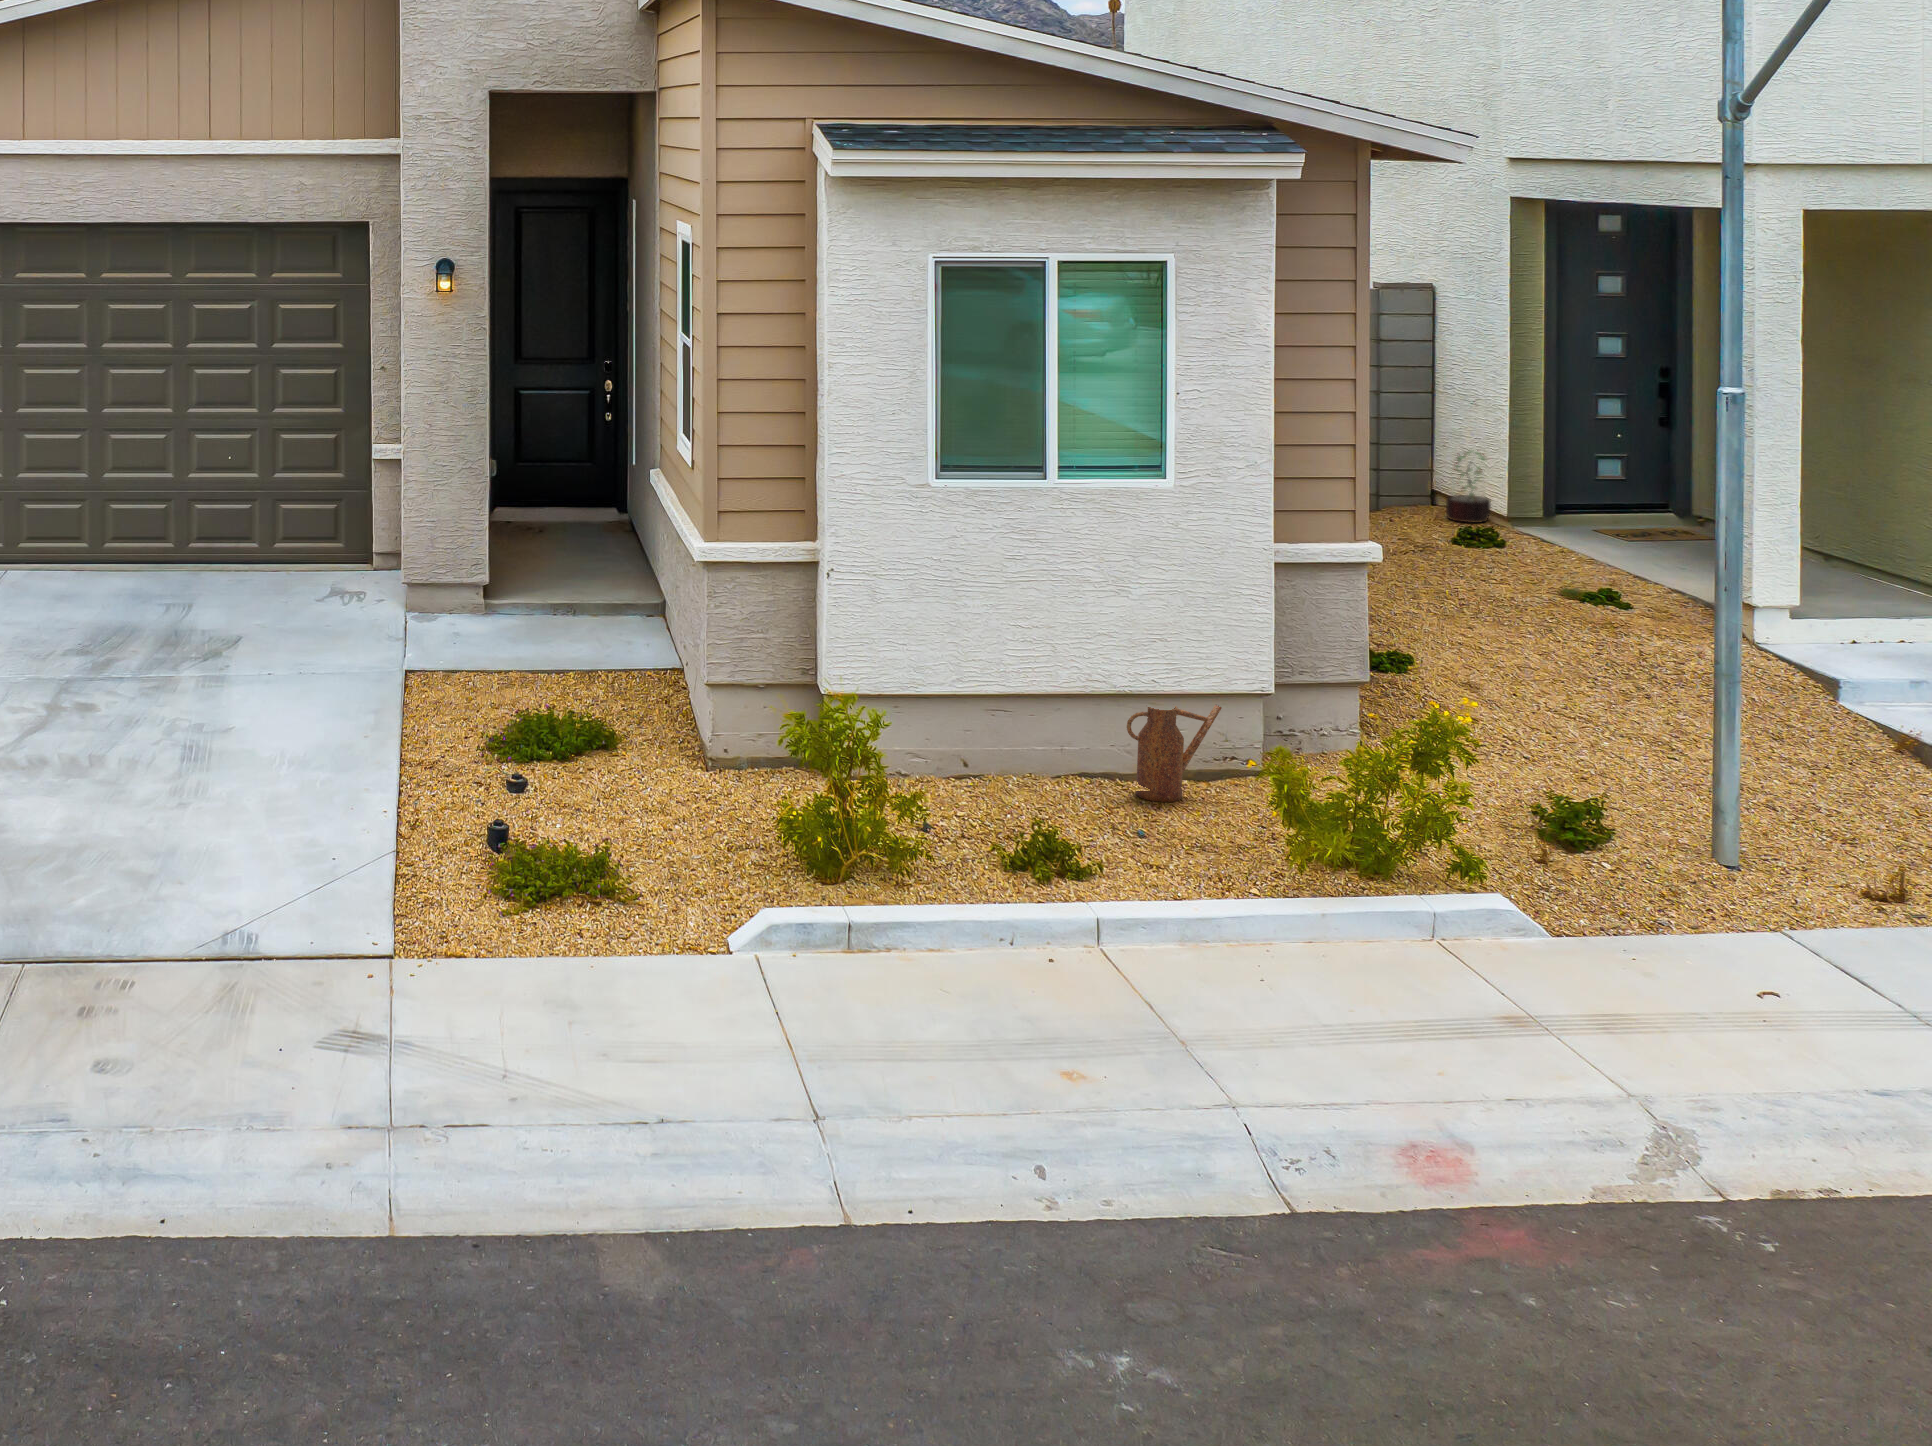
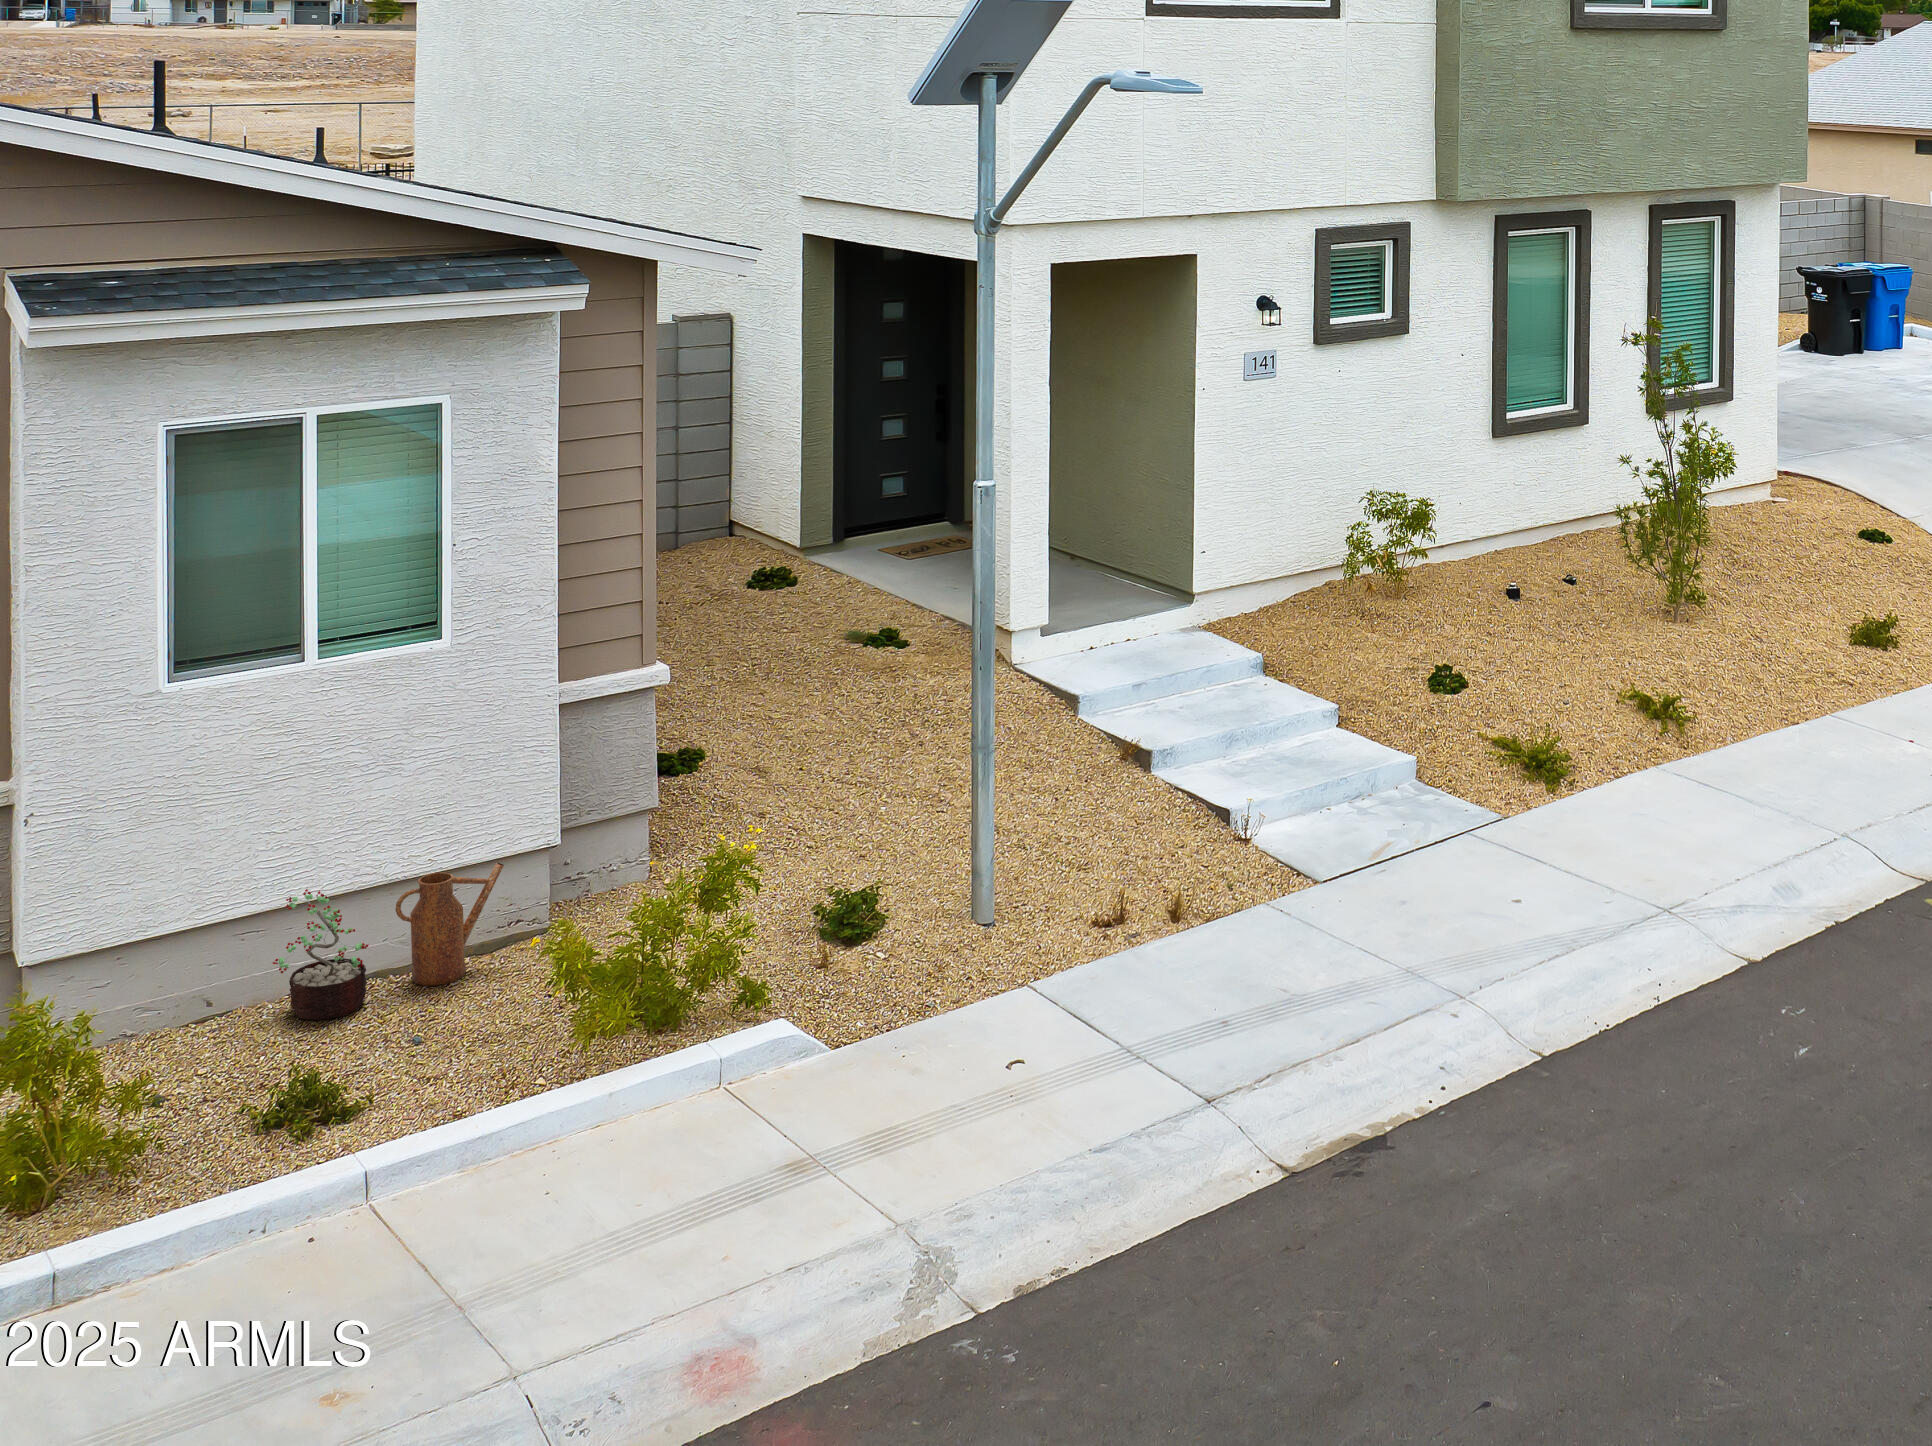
decorative plant: present [1446,452,1491,523] -> present [273,889,368,1020]

